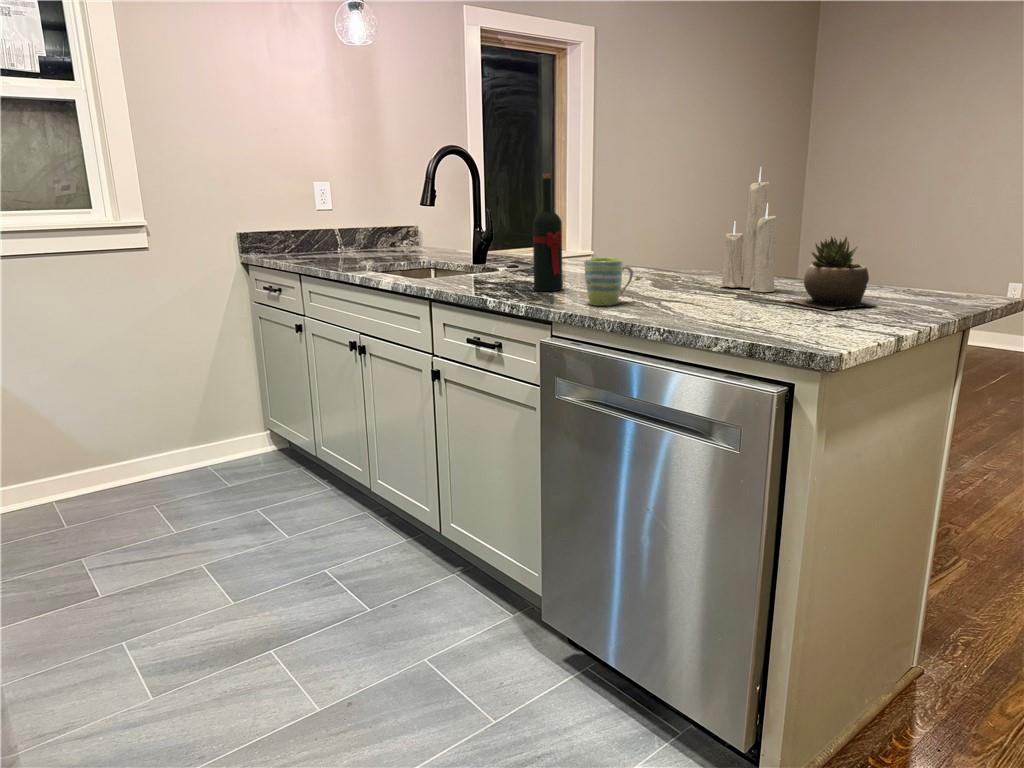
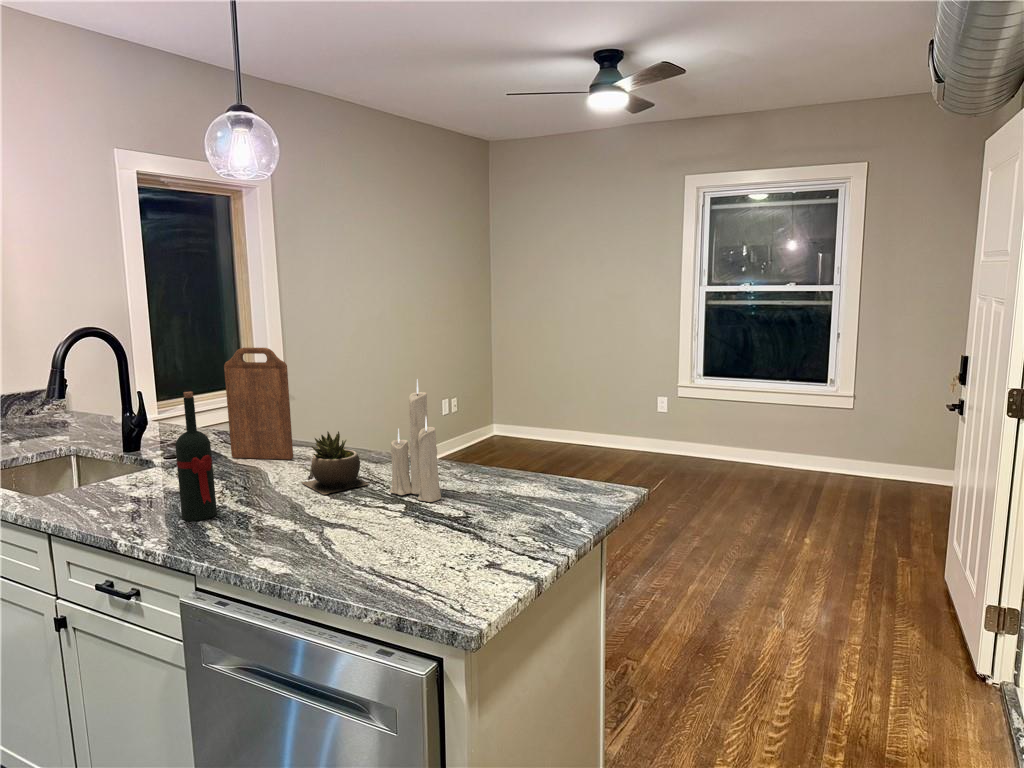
cutting board: none [563,159,620,269] -> present [224,348,293,459]
succulent plant: present [787,236,877,310] -> present [303,431,369,494]
mug: present [585,257,633,306] -> none [231,491,290,550]

